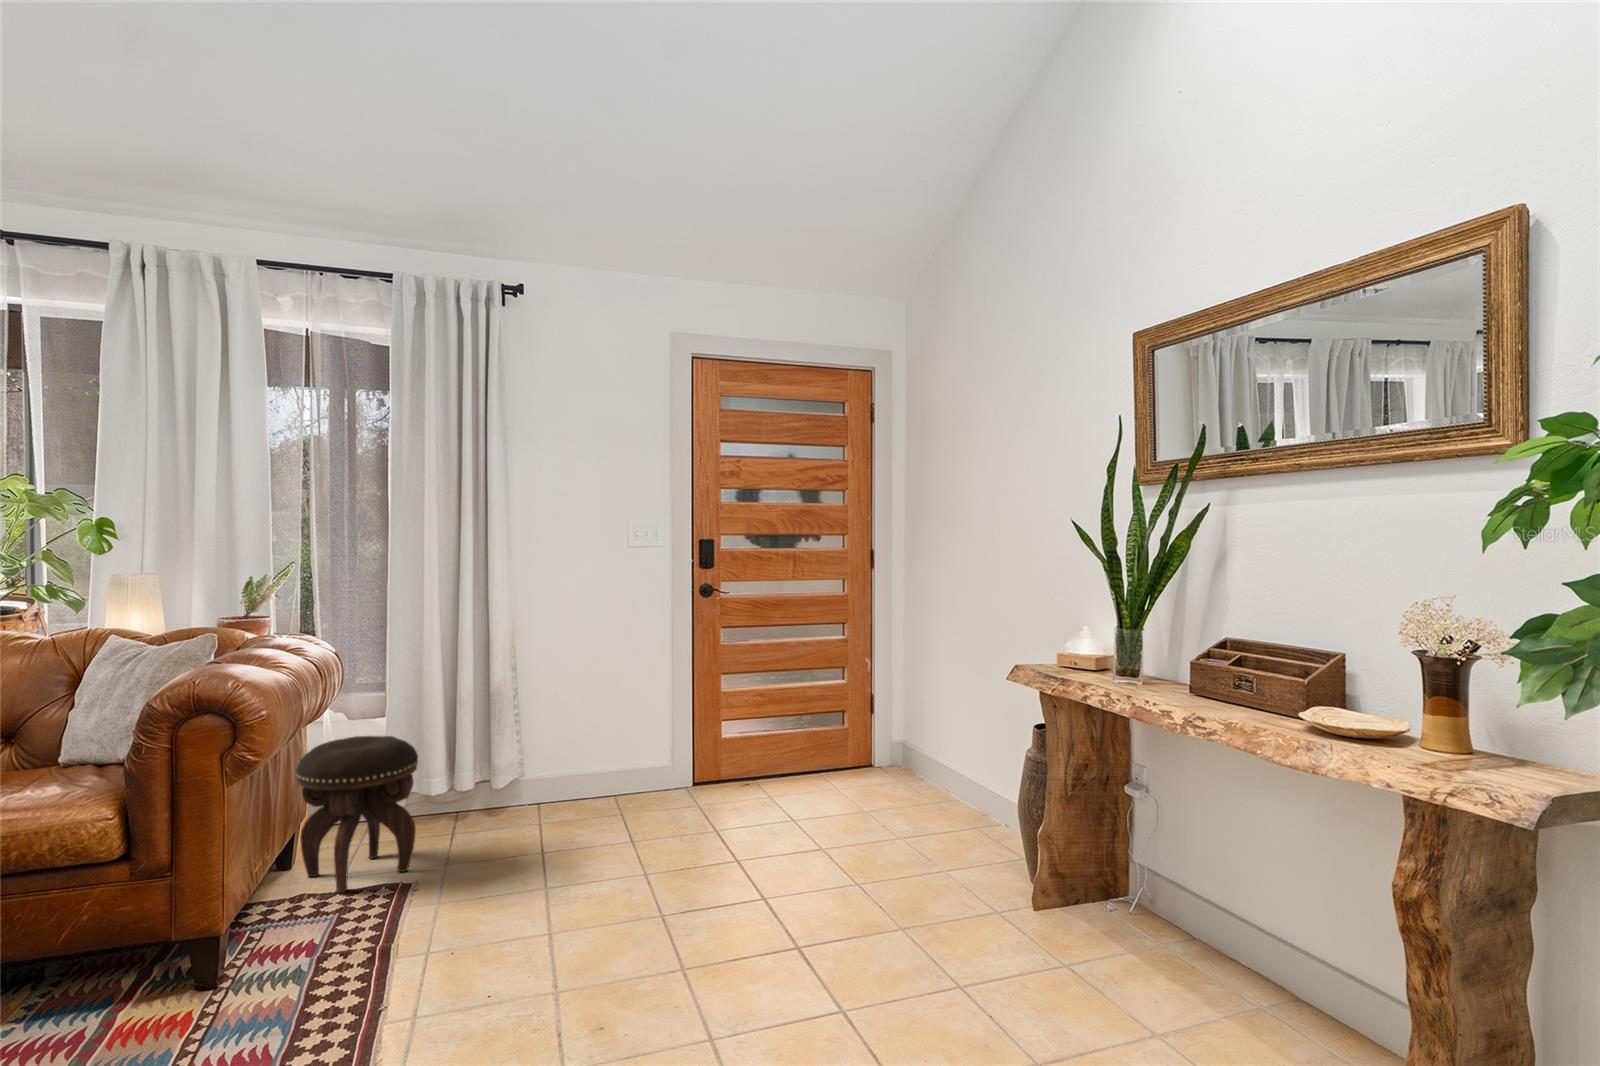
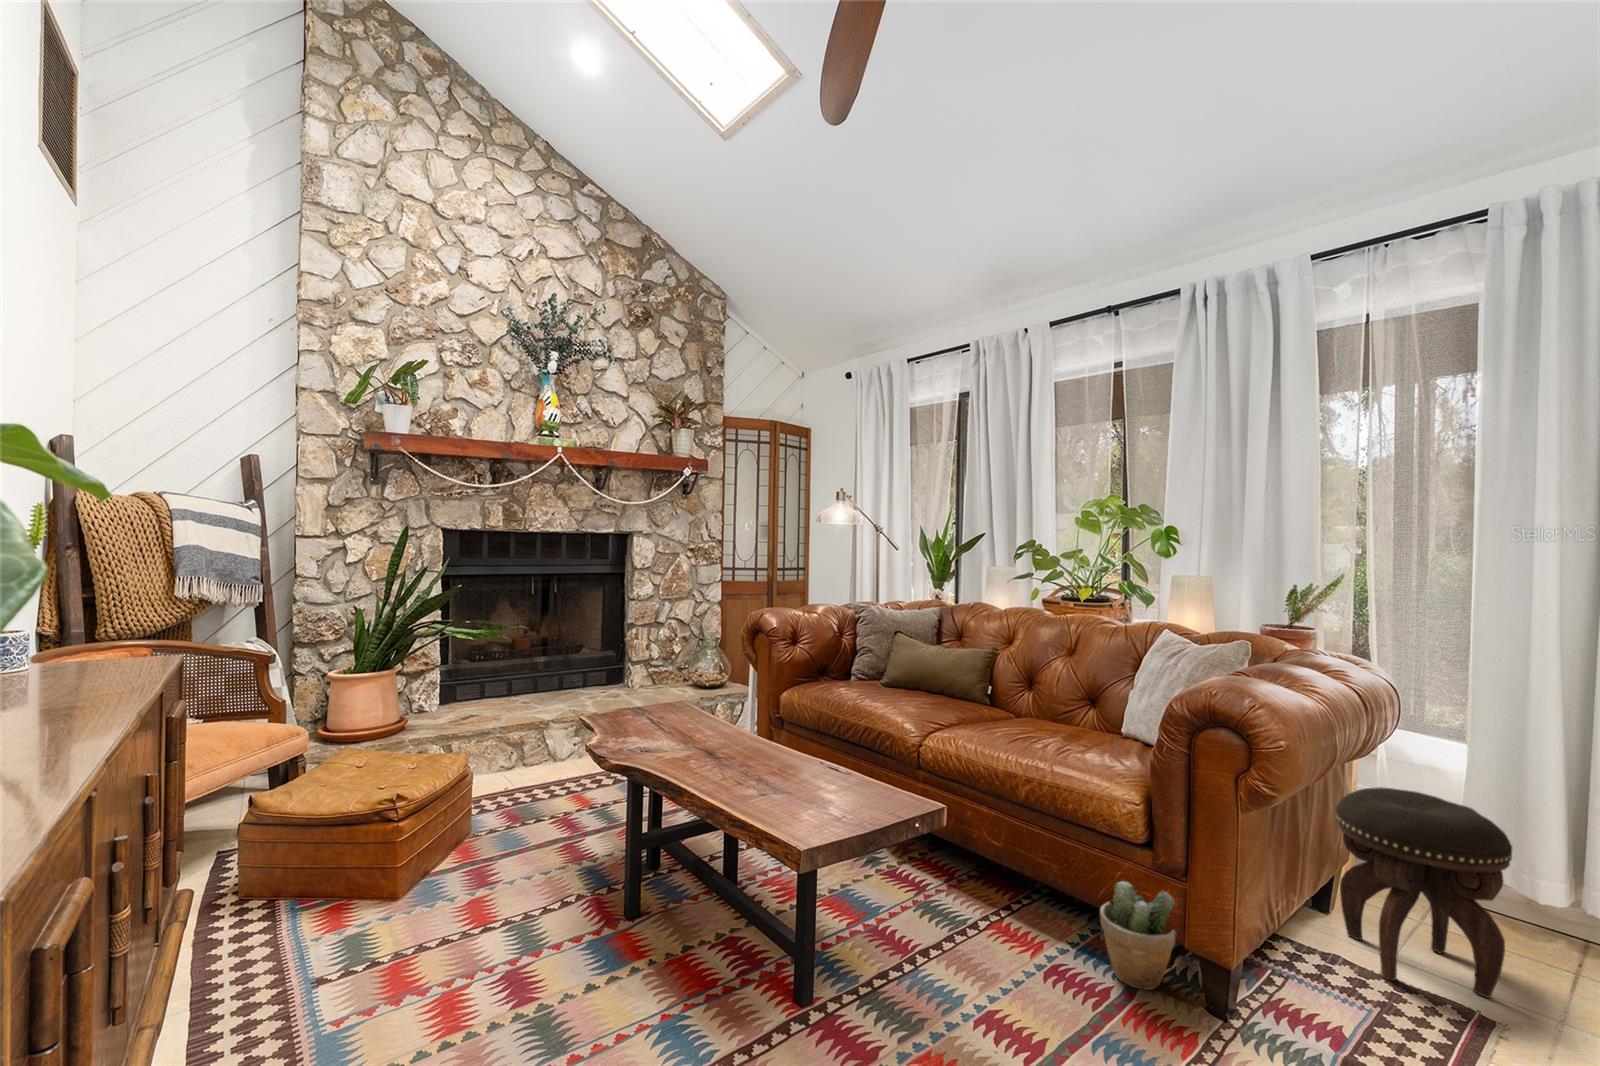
potted plant: none [61,898,159,1020] -> present [1100,881,1176,990]

